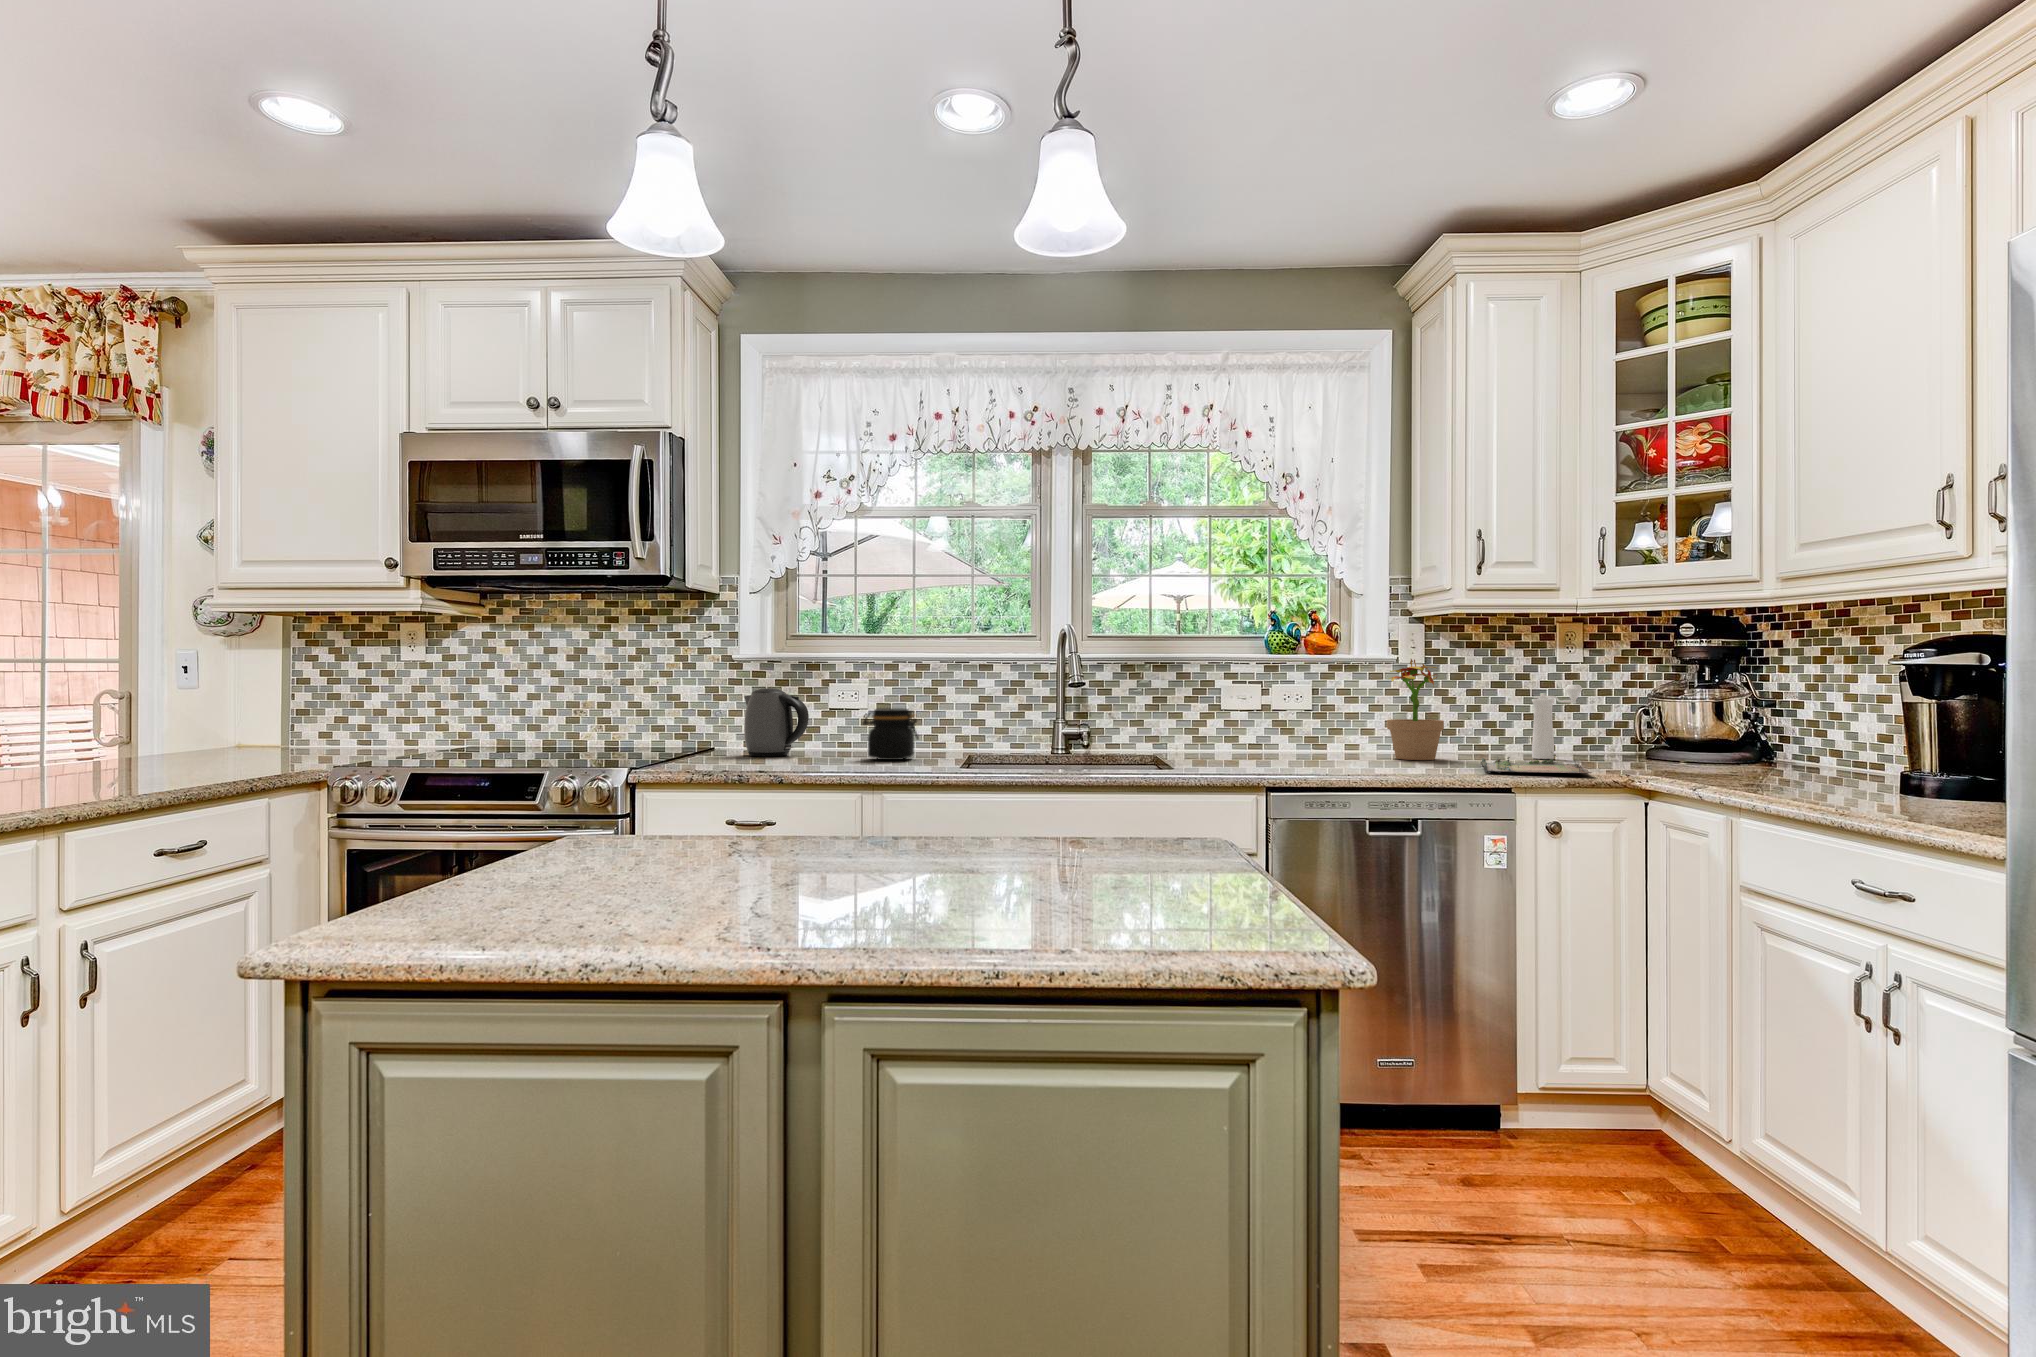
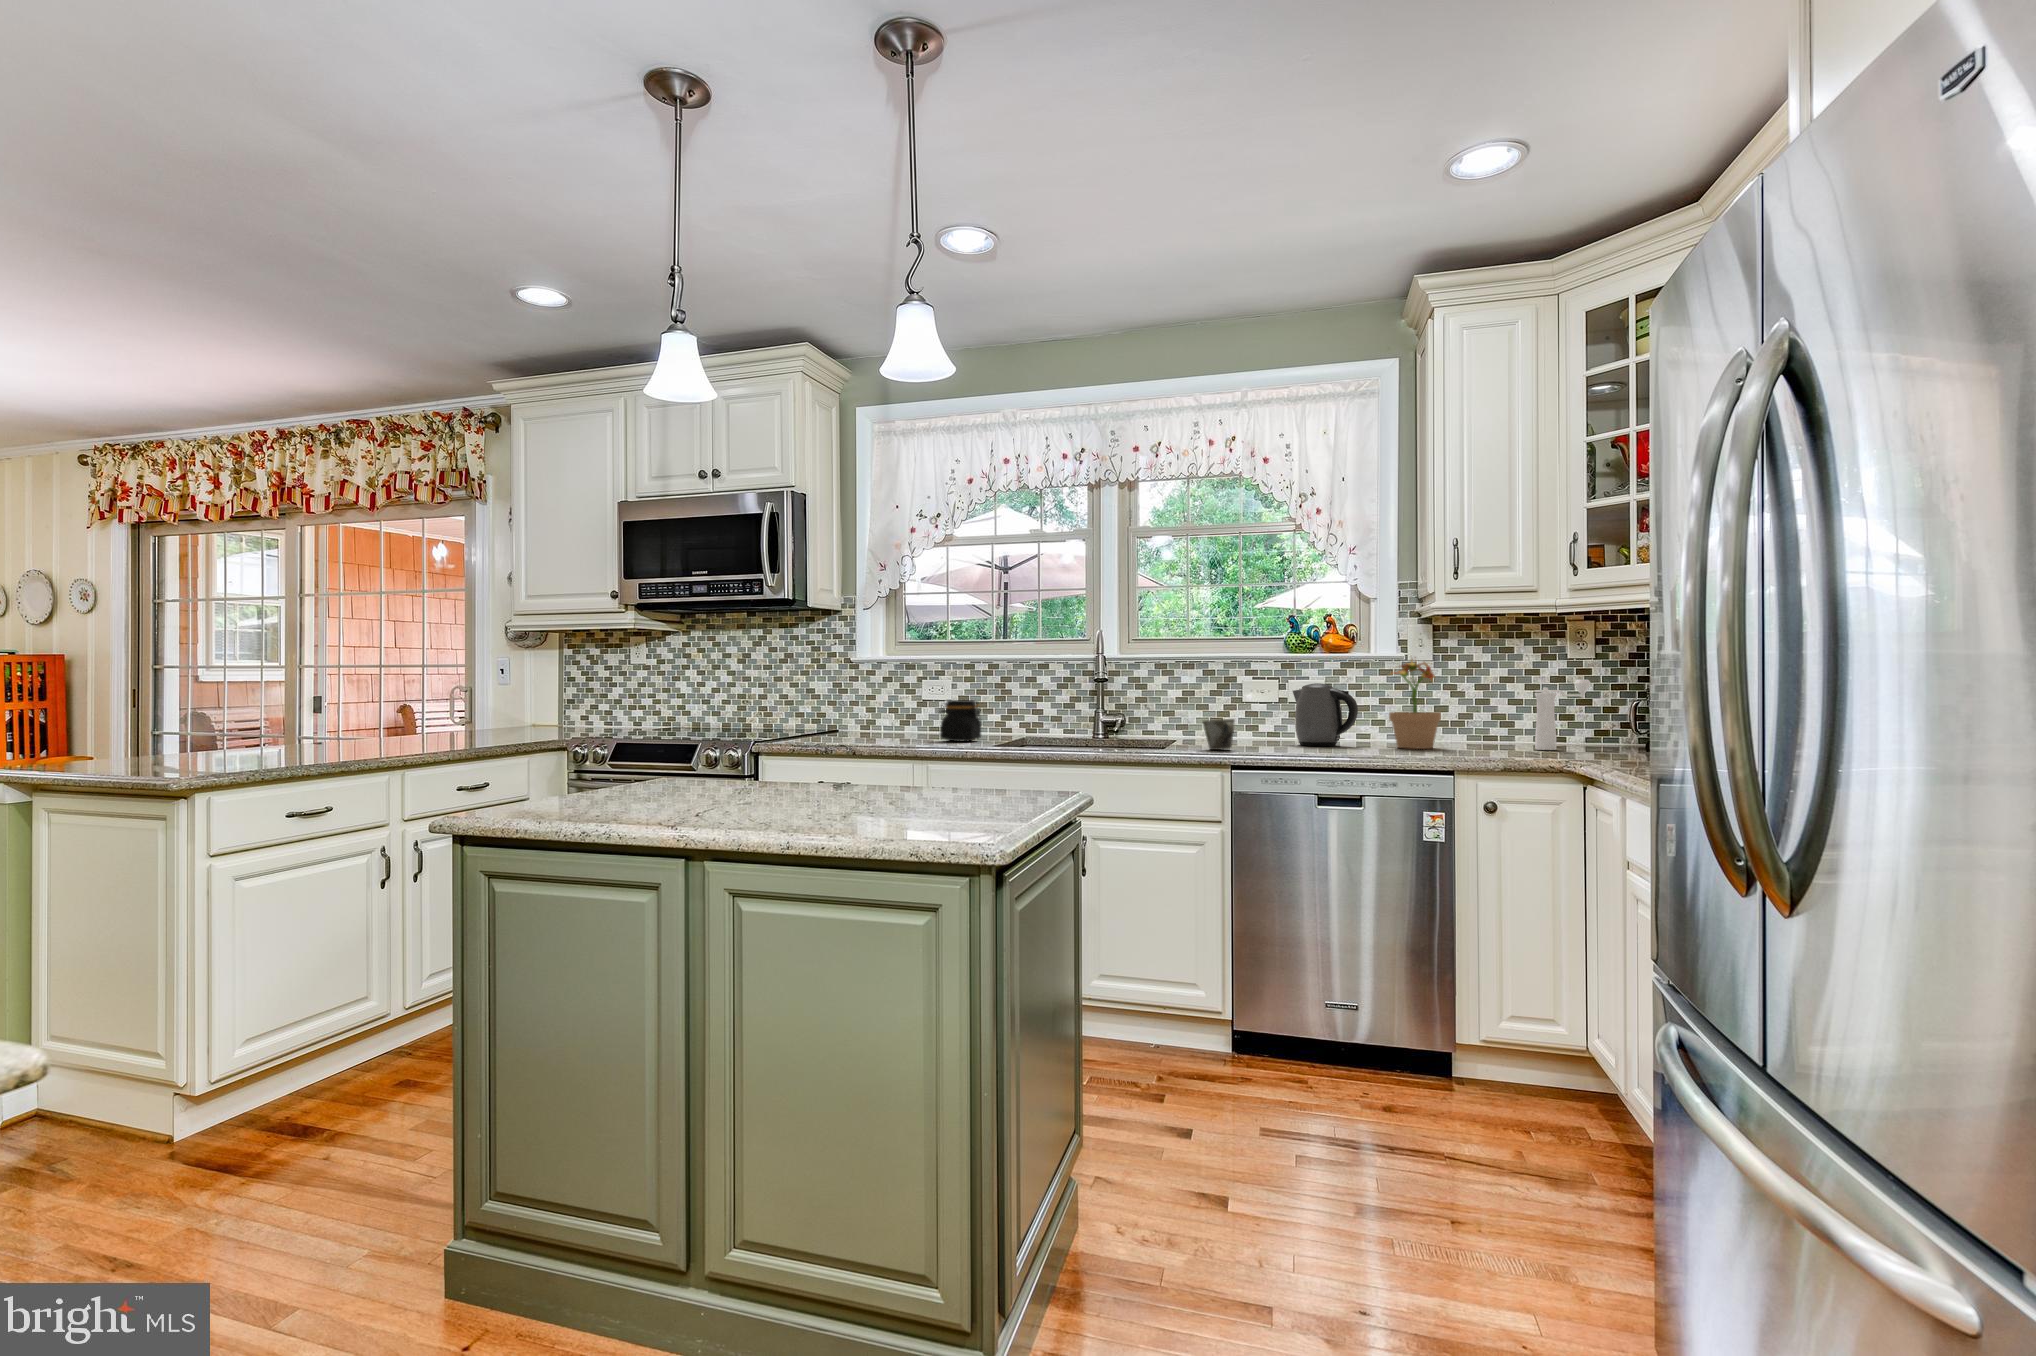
kettle: present [744,688,809,756] -> present [1293,683,1358,746]
mug: none [1211,730,1256,767] -> present [1203,719,1235,750]
tray: present [1481,752,1592,773] -> none [1427,741,1544,759]

